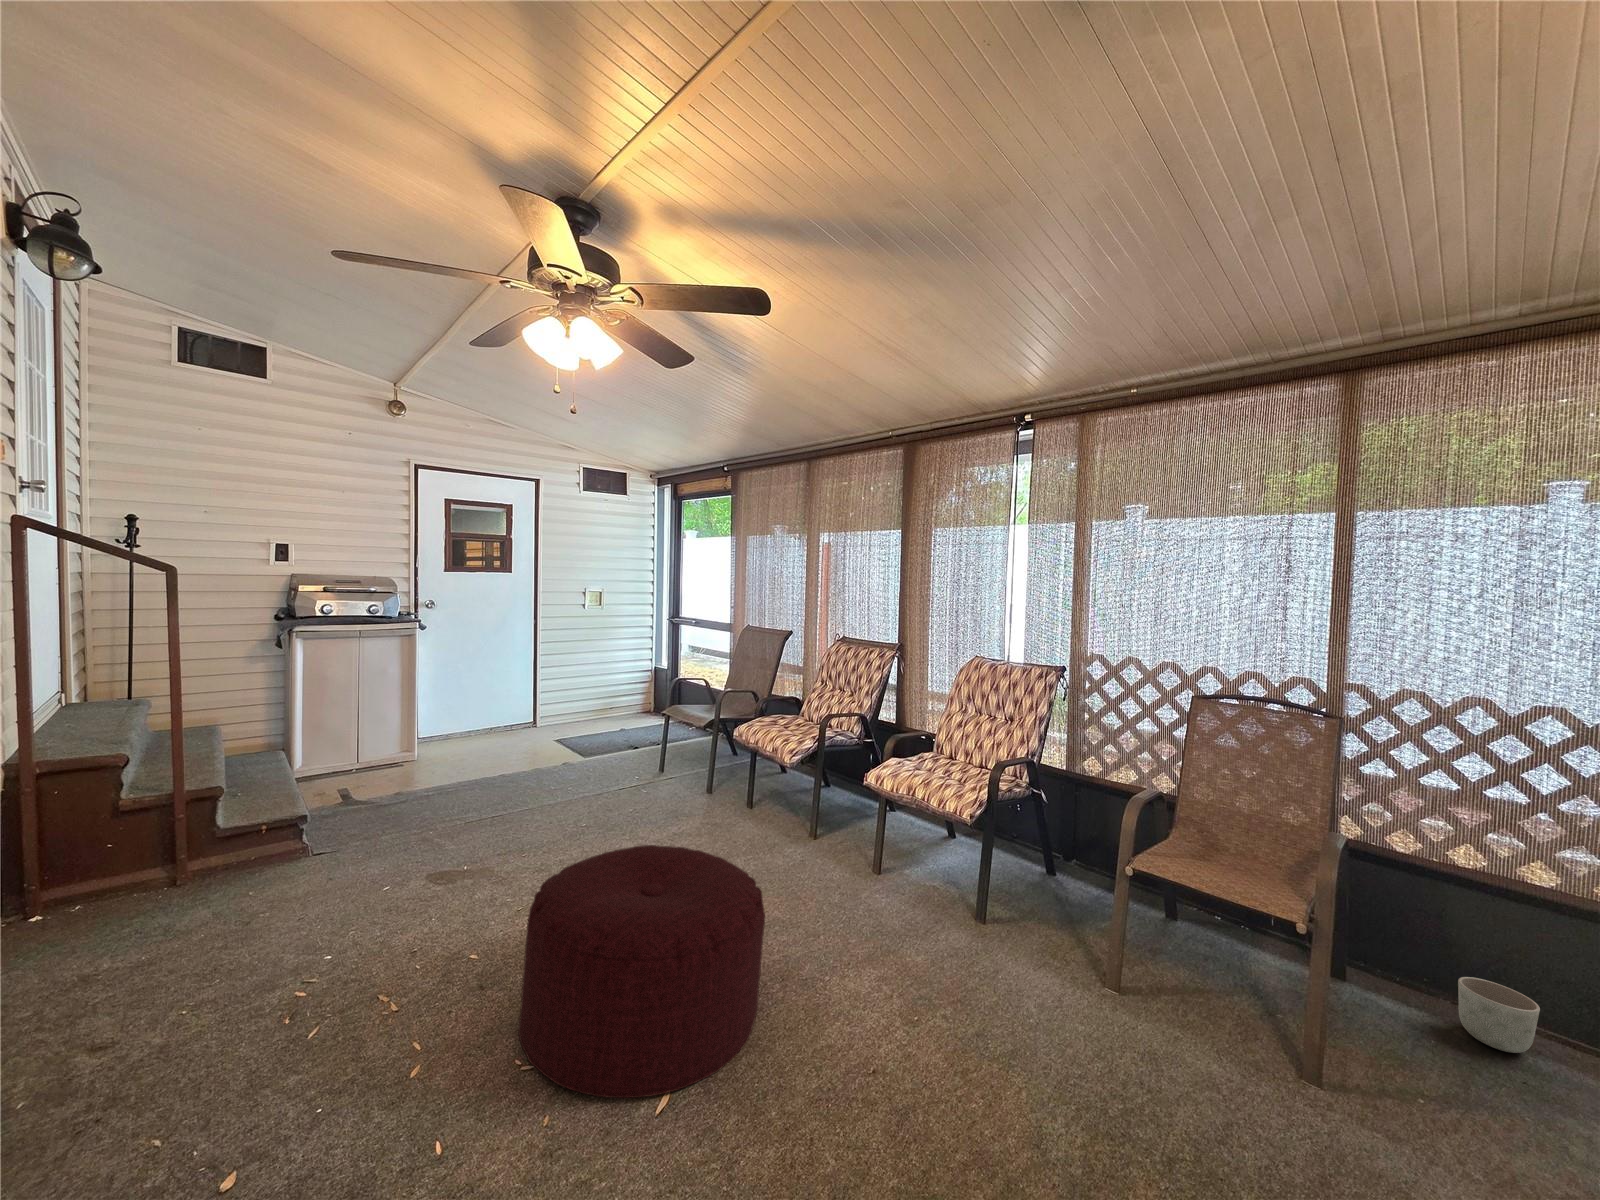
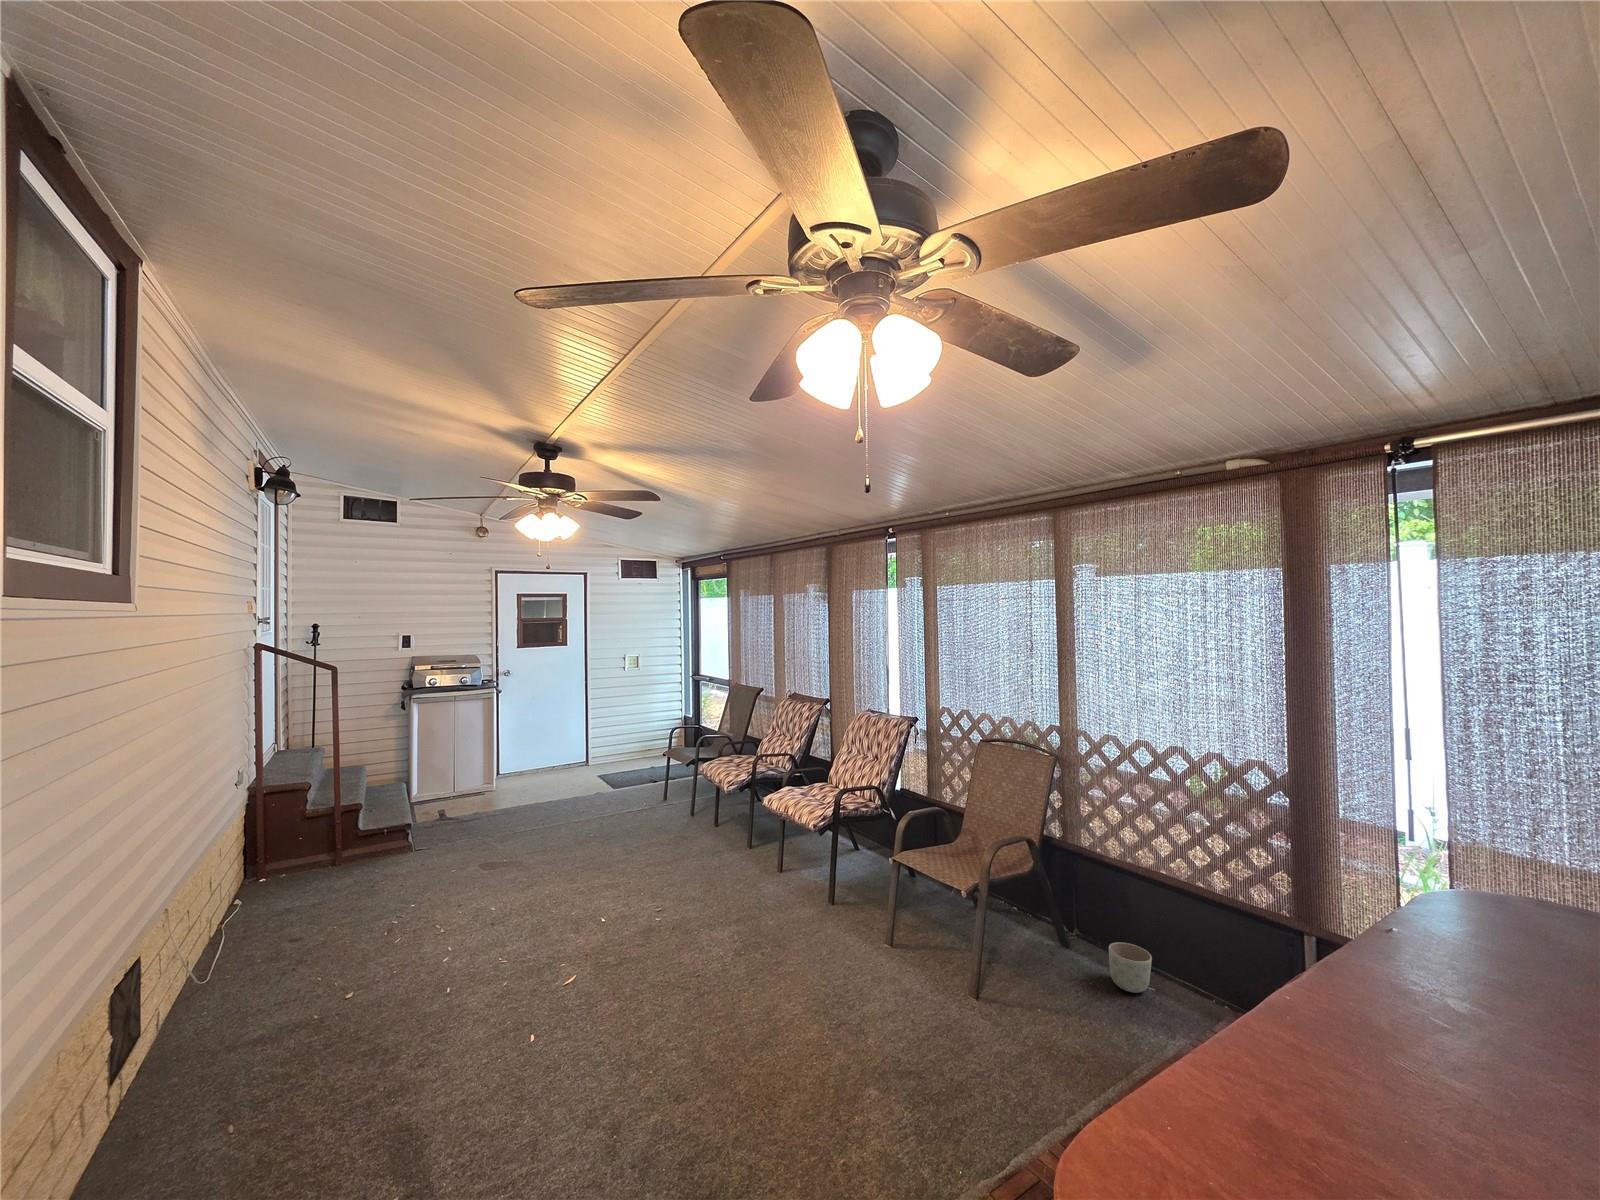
ottoman: present [518,845,765,1098] -> none [499,840,649,974]

